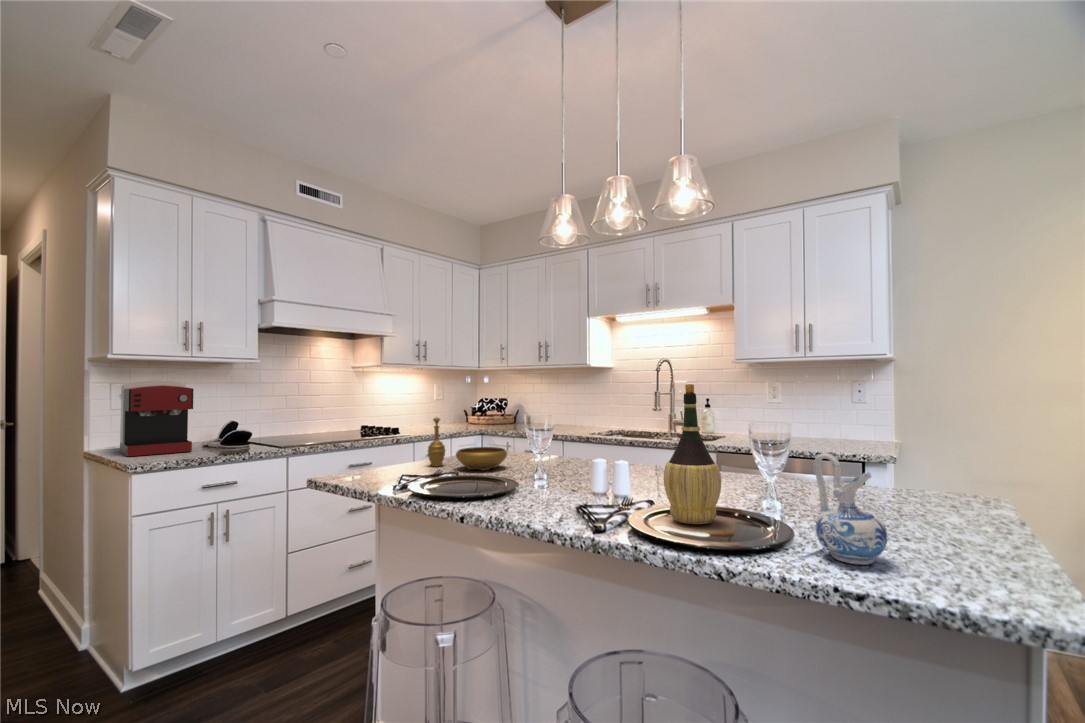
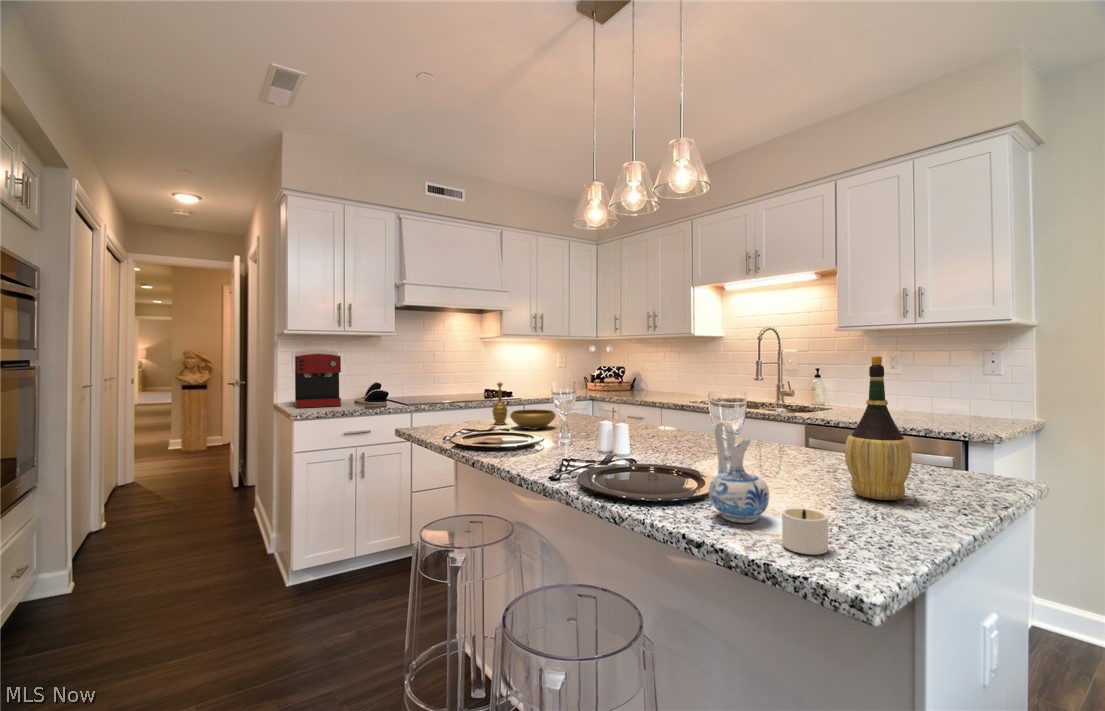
wine bottle: present [664,384,721,524] -> present [845,356,912,500]
candle: none [936,544,1025,598] -> present [782,508,828,555]

